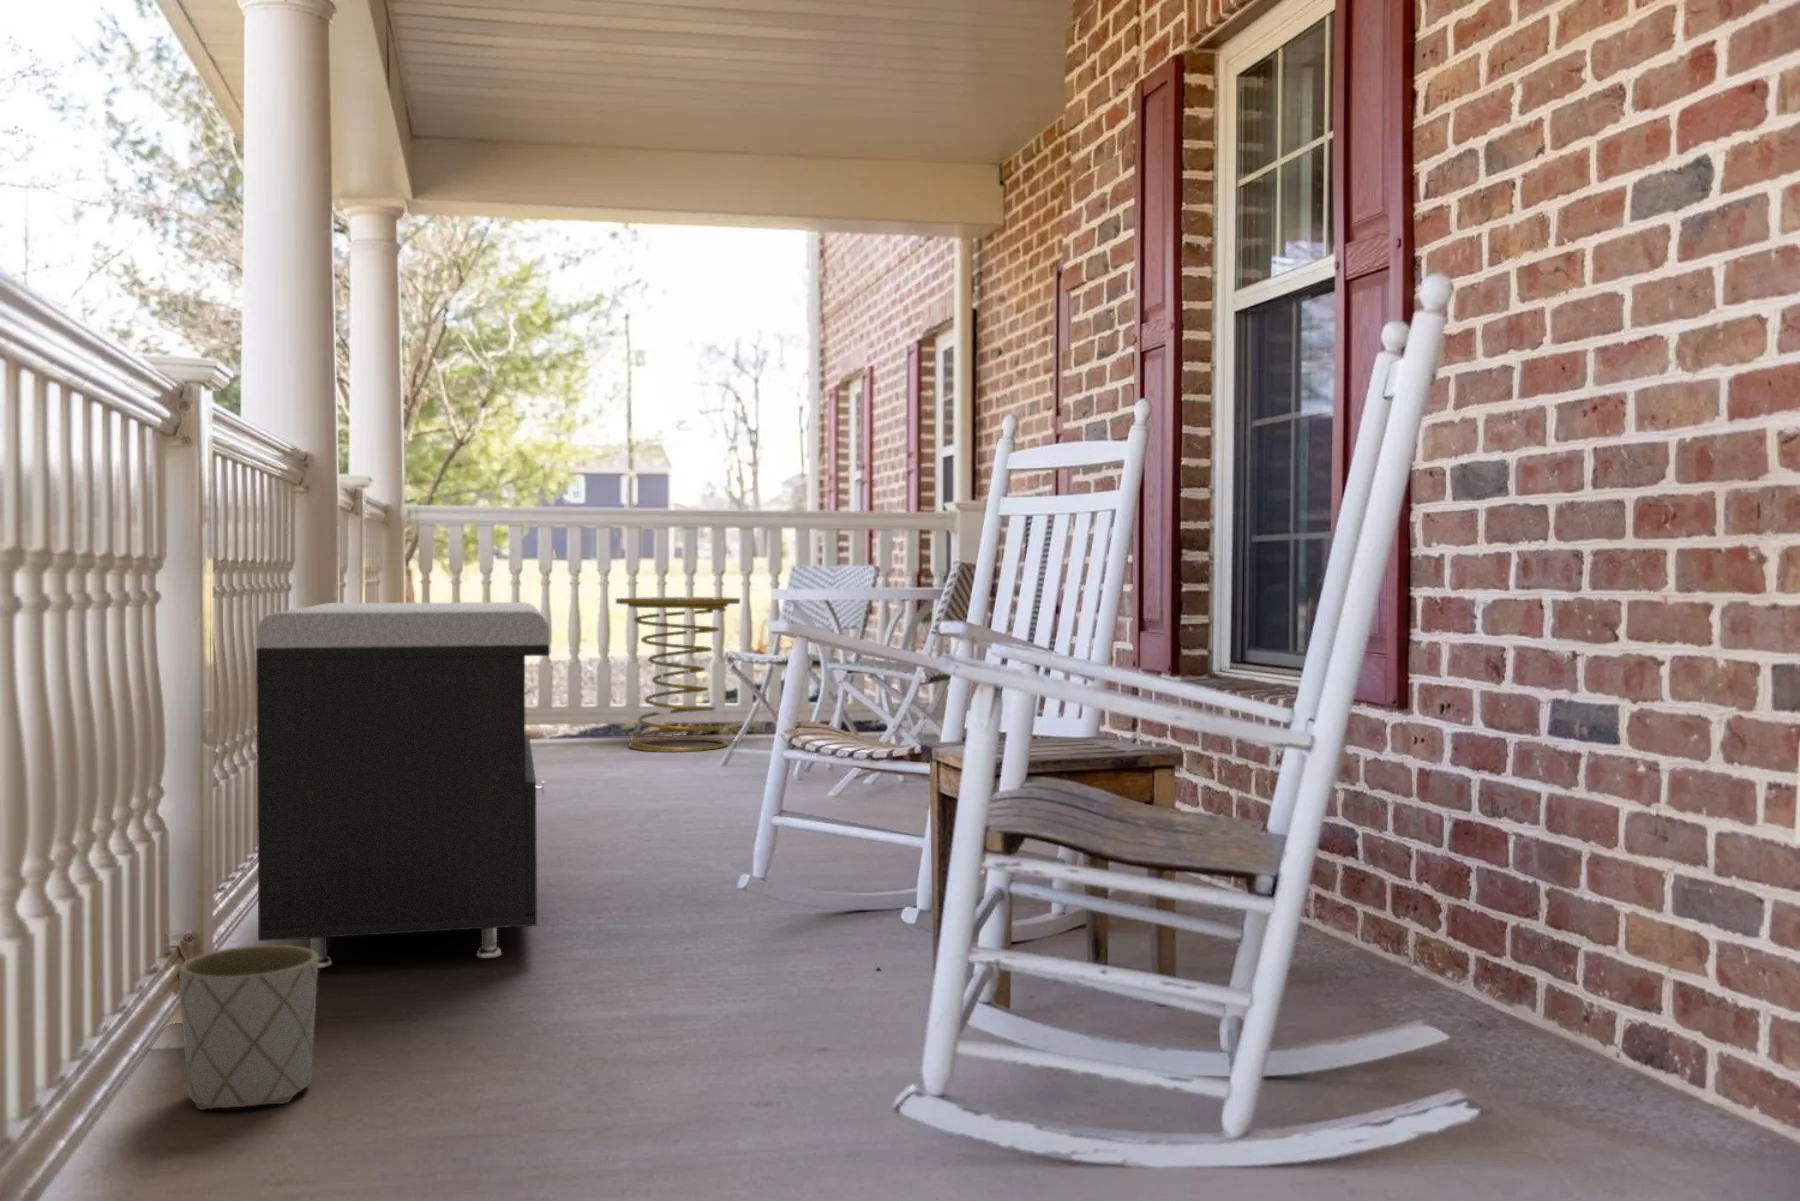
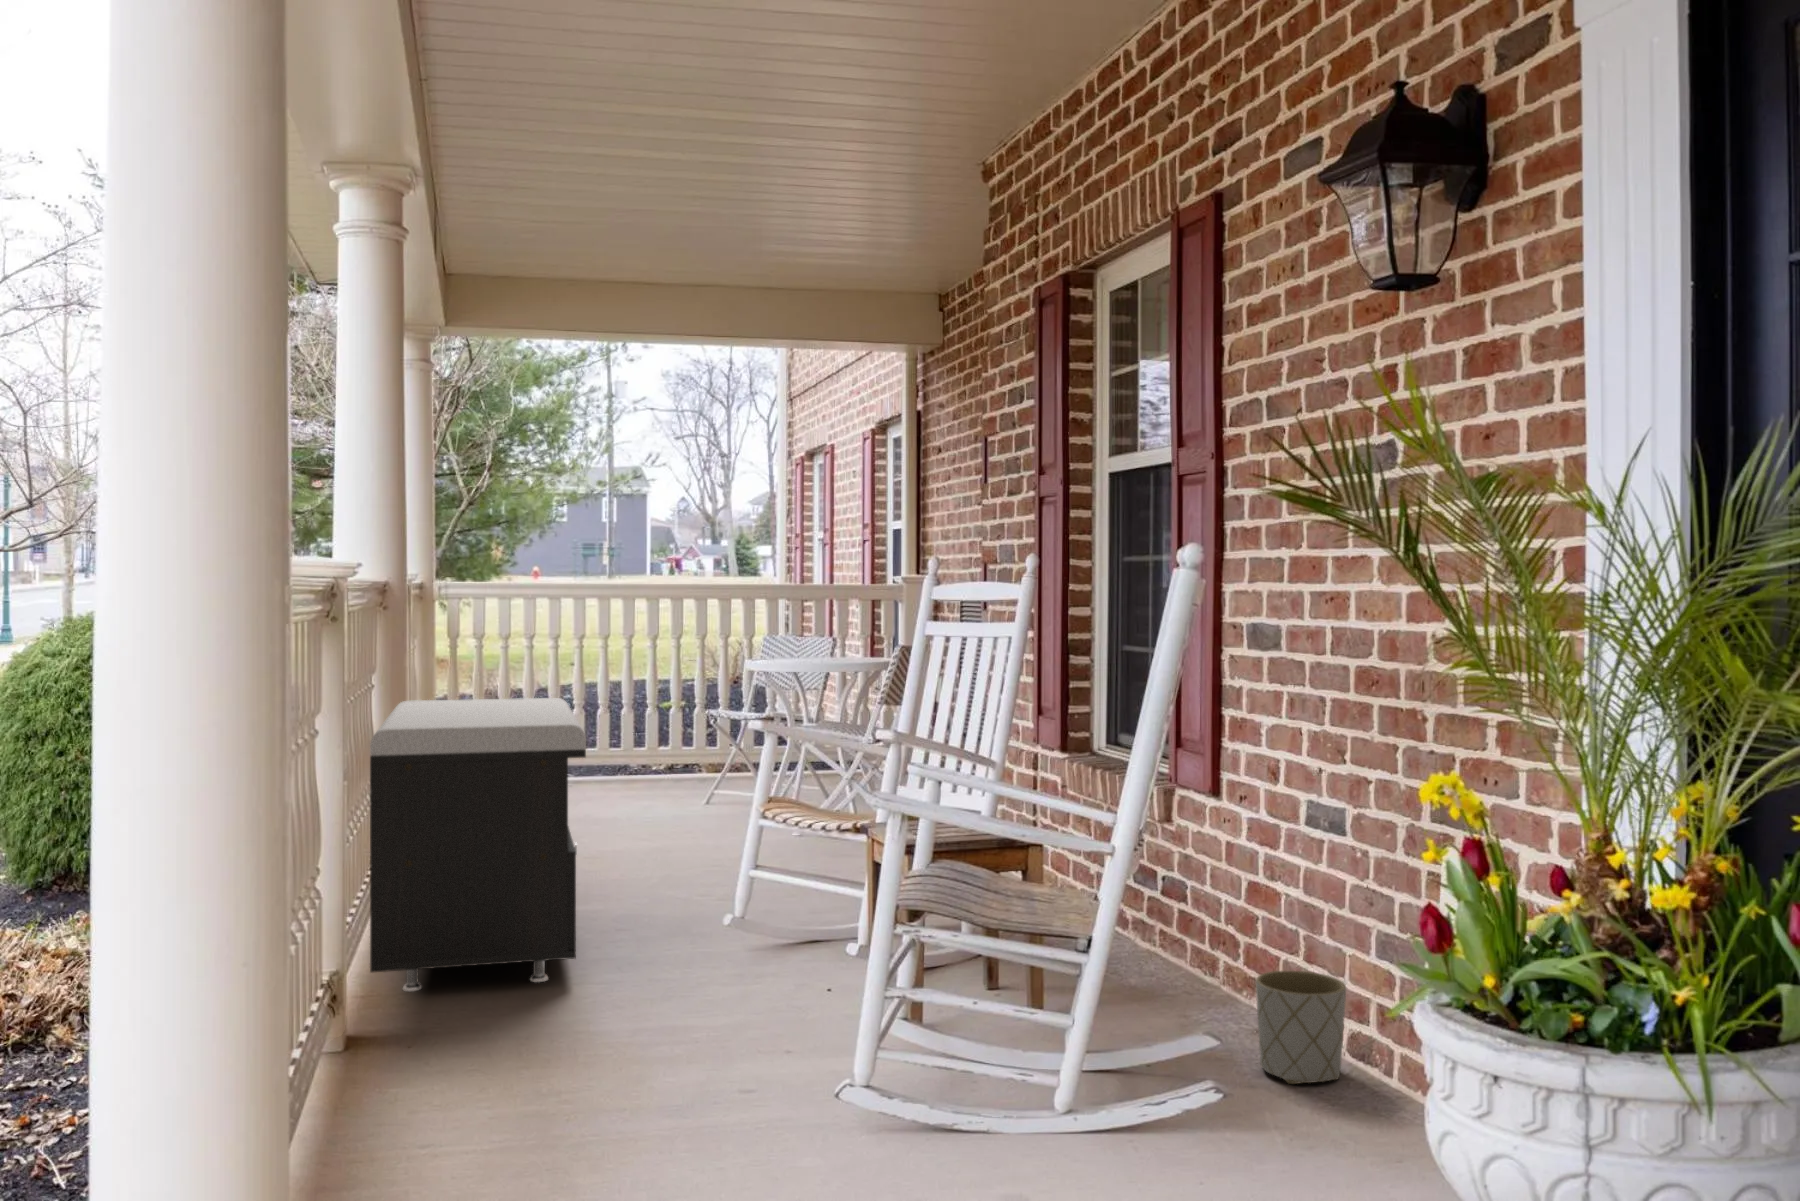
side table: present [616,597,740,752] -> none [618,658,722,790]
planter: present [179,945,318,1110] -> present [1256,970,1346,1084]

